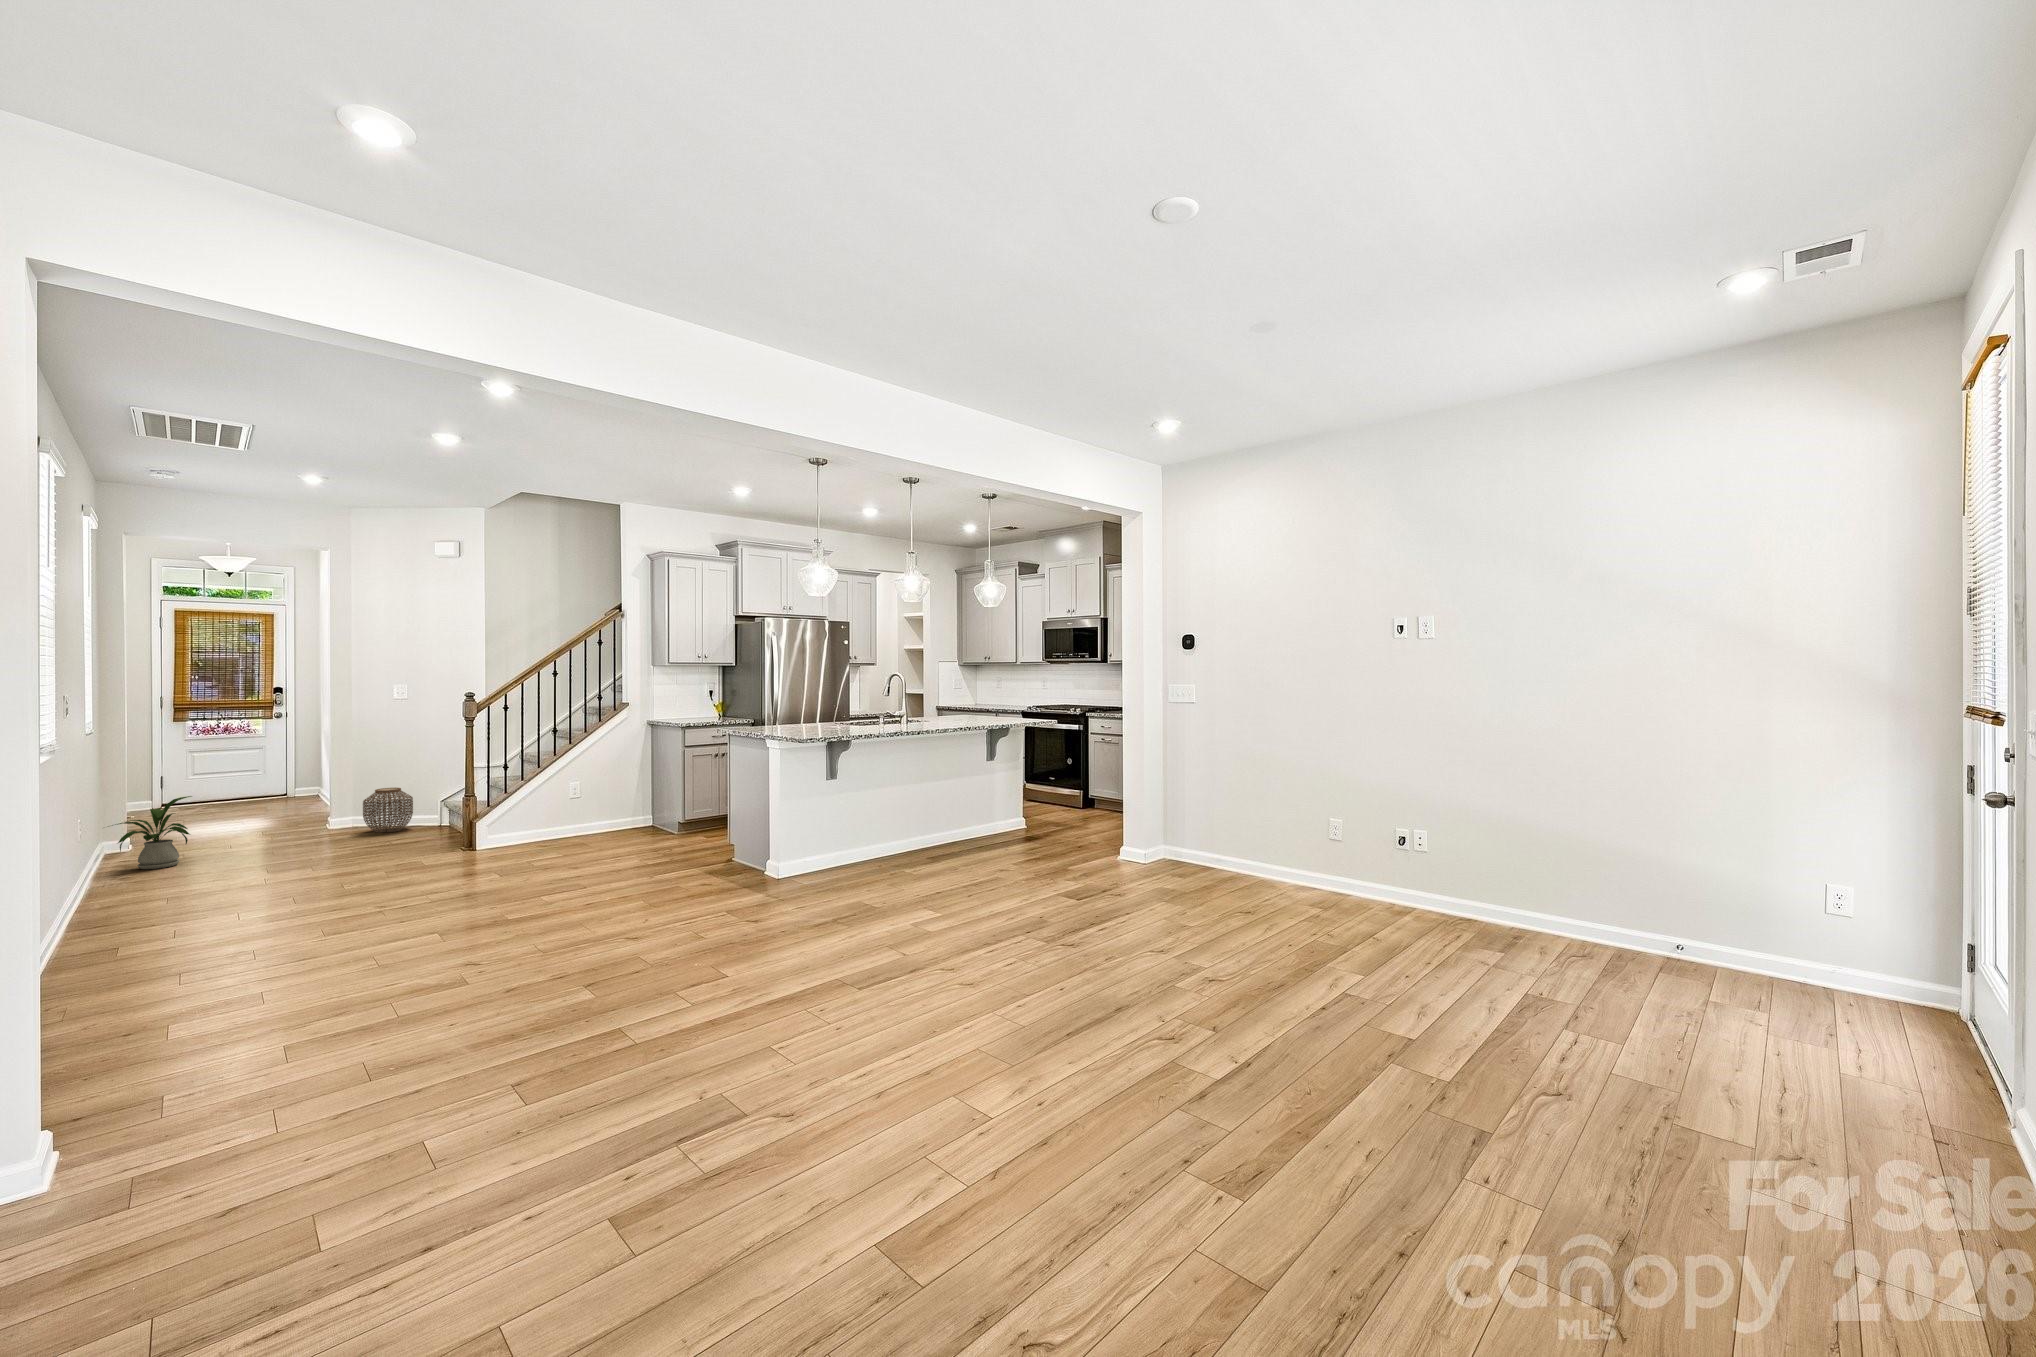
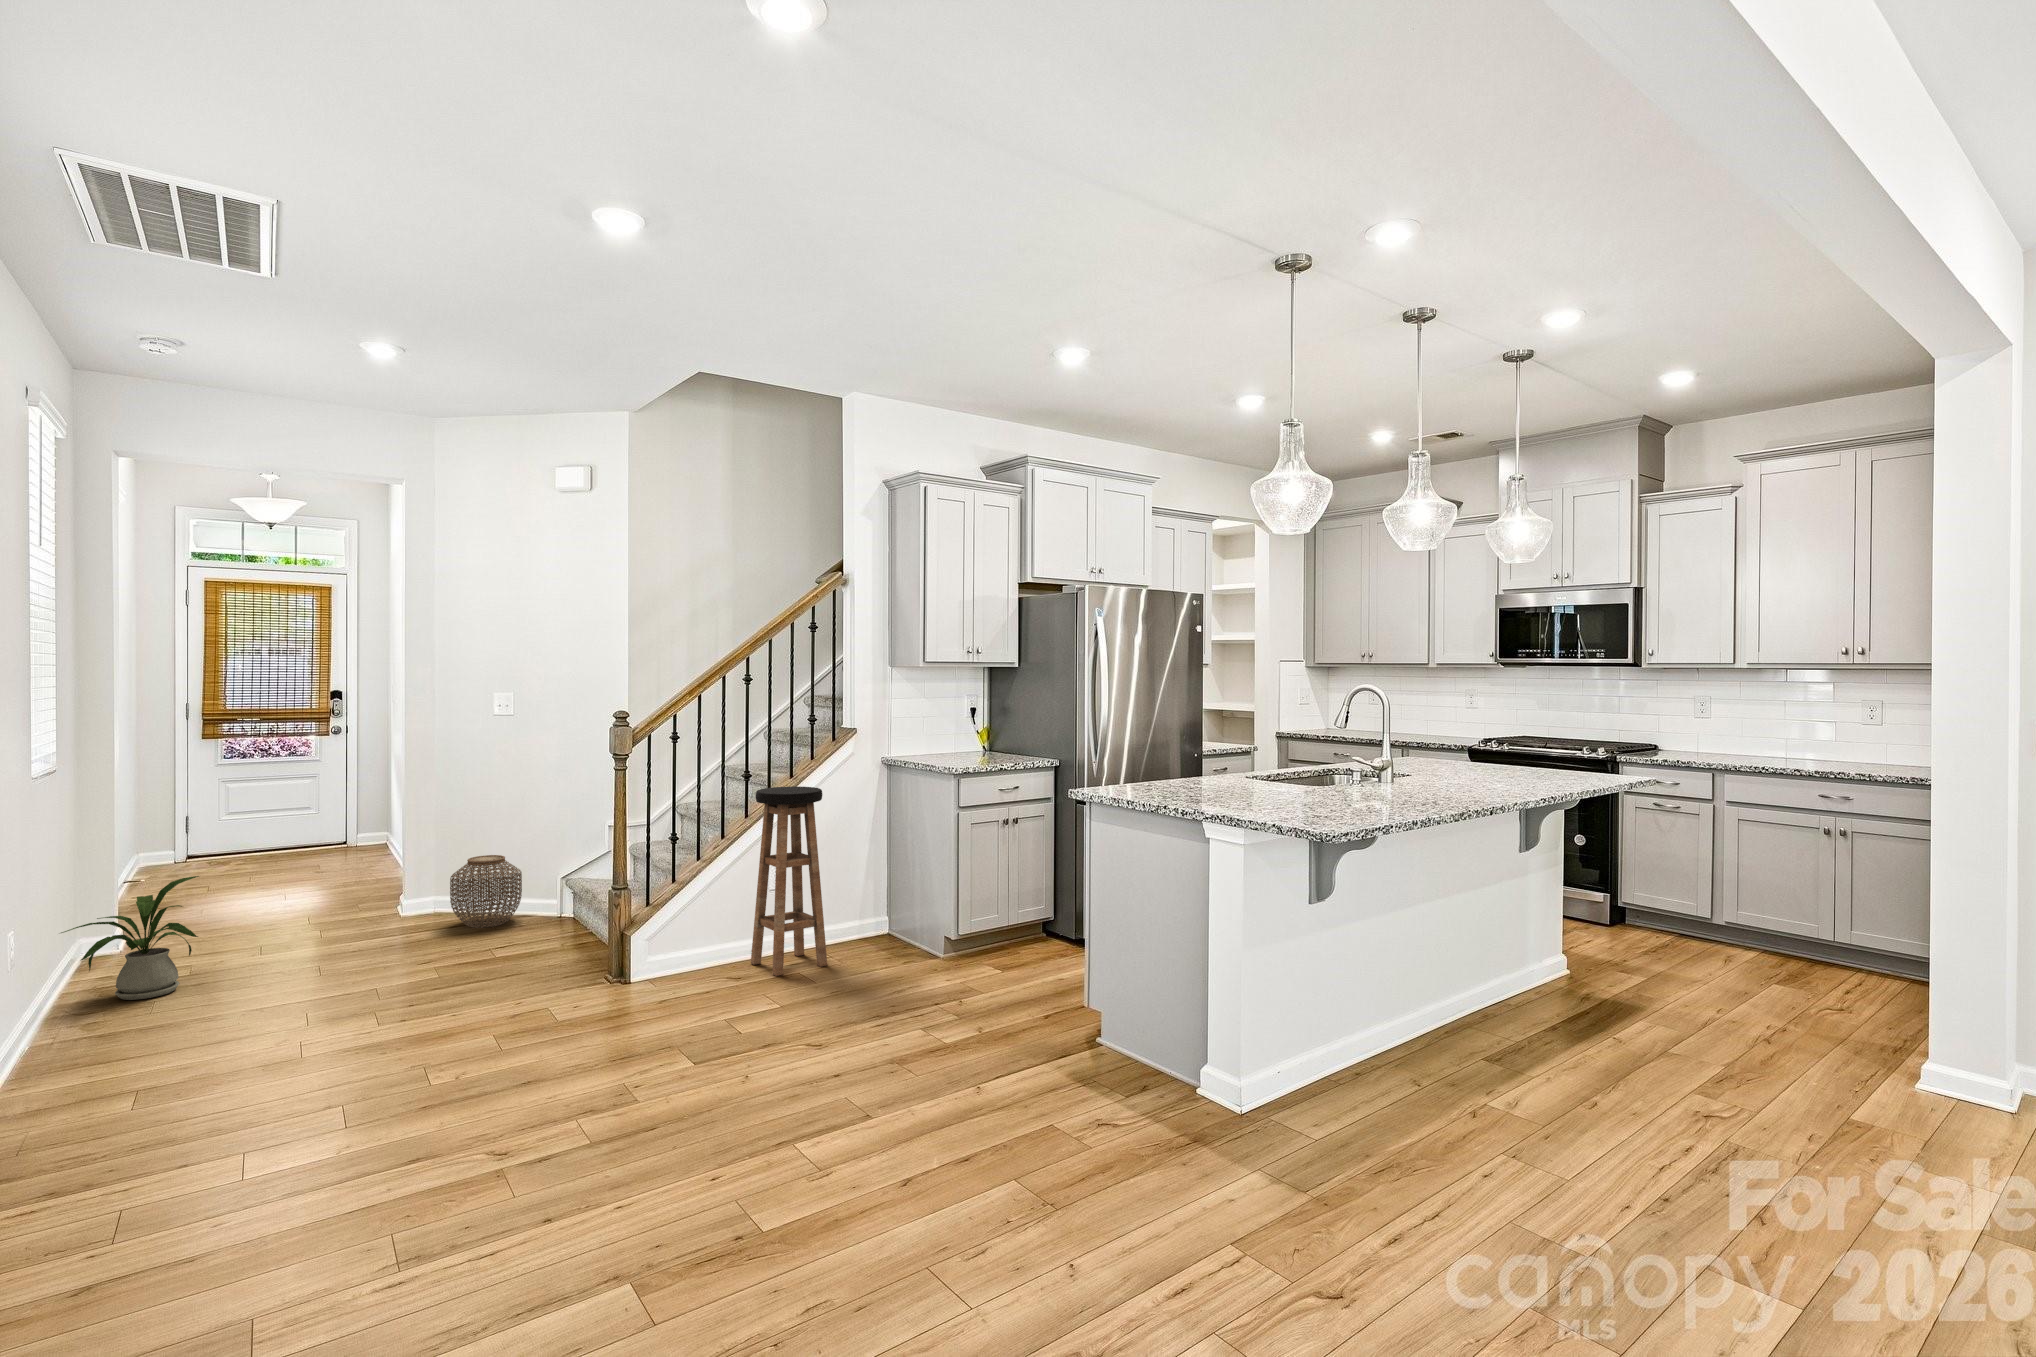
bar stool: none [556,737,604,845] -> present [751,787,827,976]

